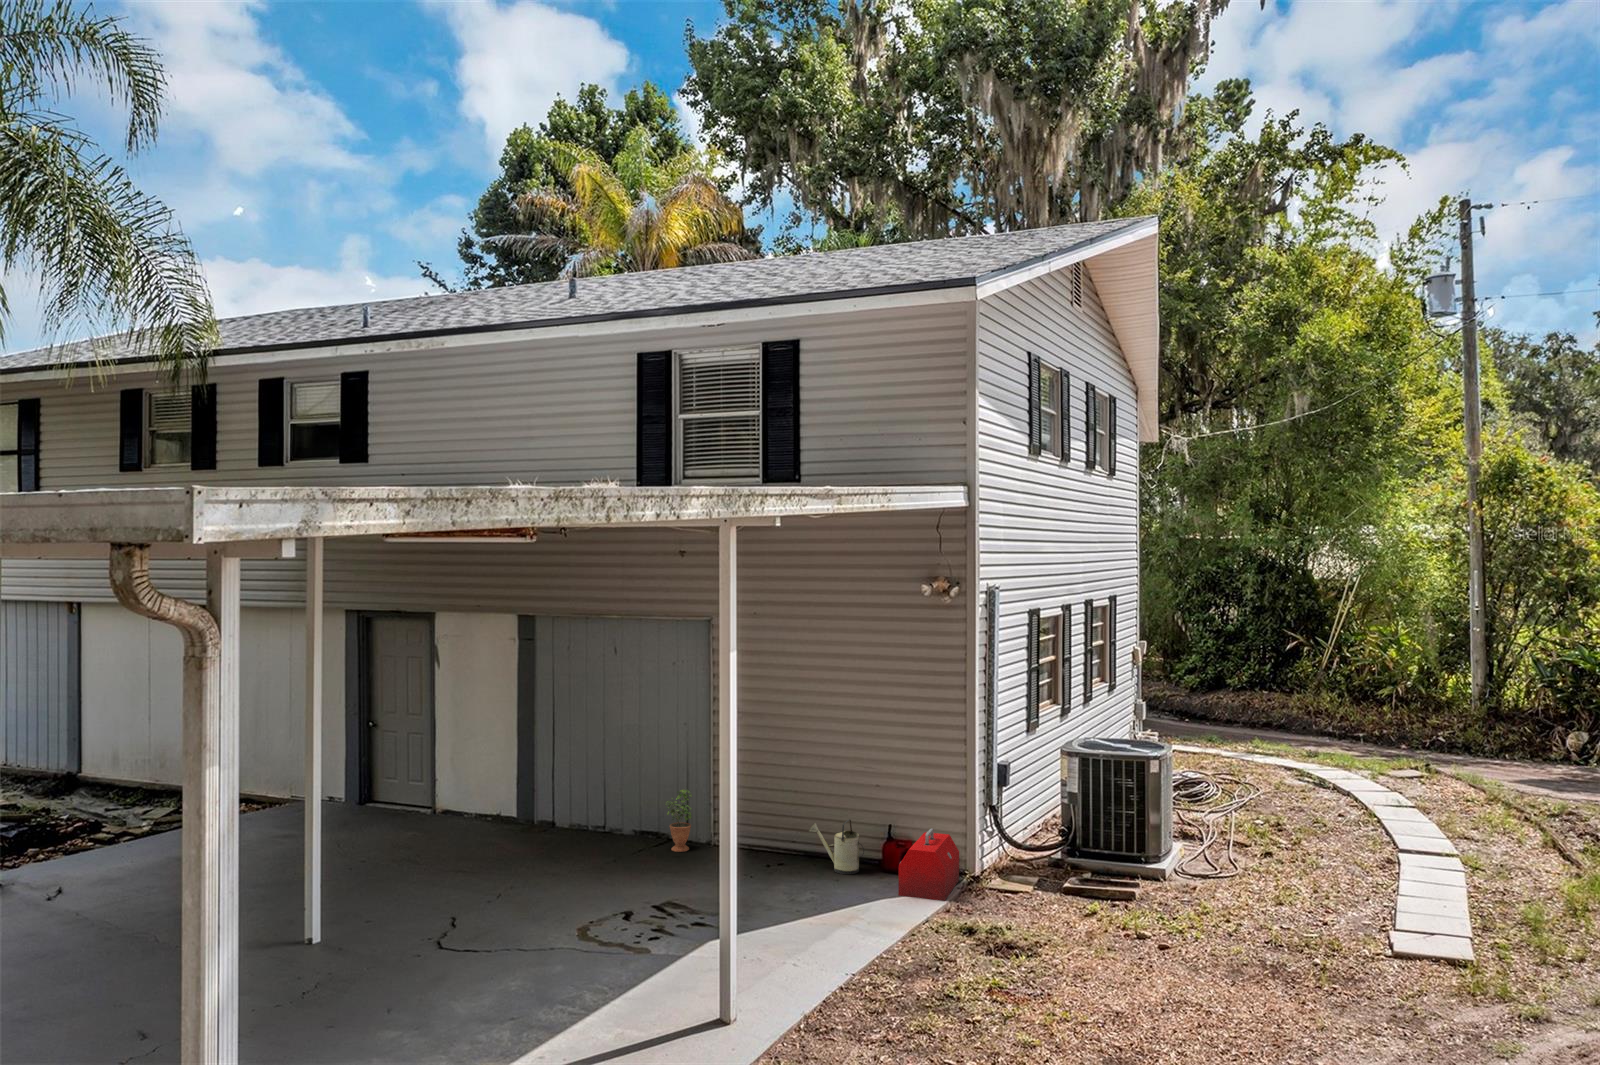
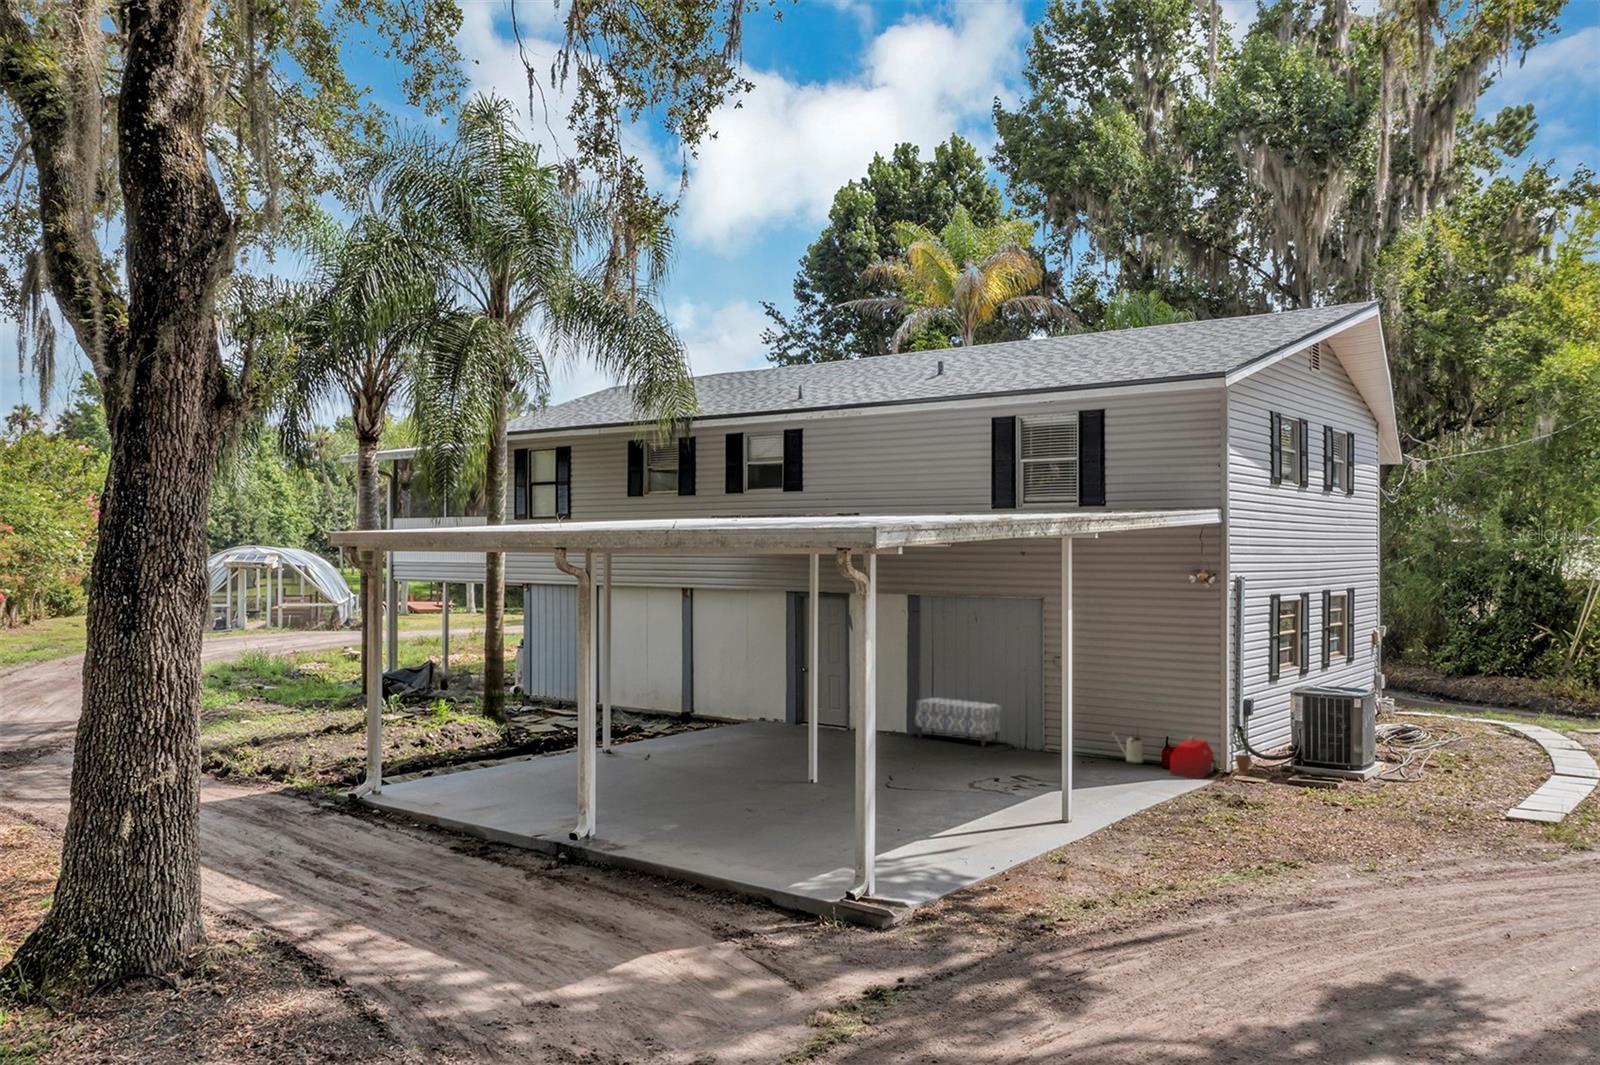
bench: none [521,774,654,854] -> present [915,697,1002,746]
potted plant: present [666,790,692,852] -> present [1235,731,1251,775]

